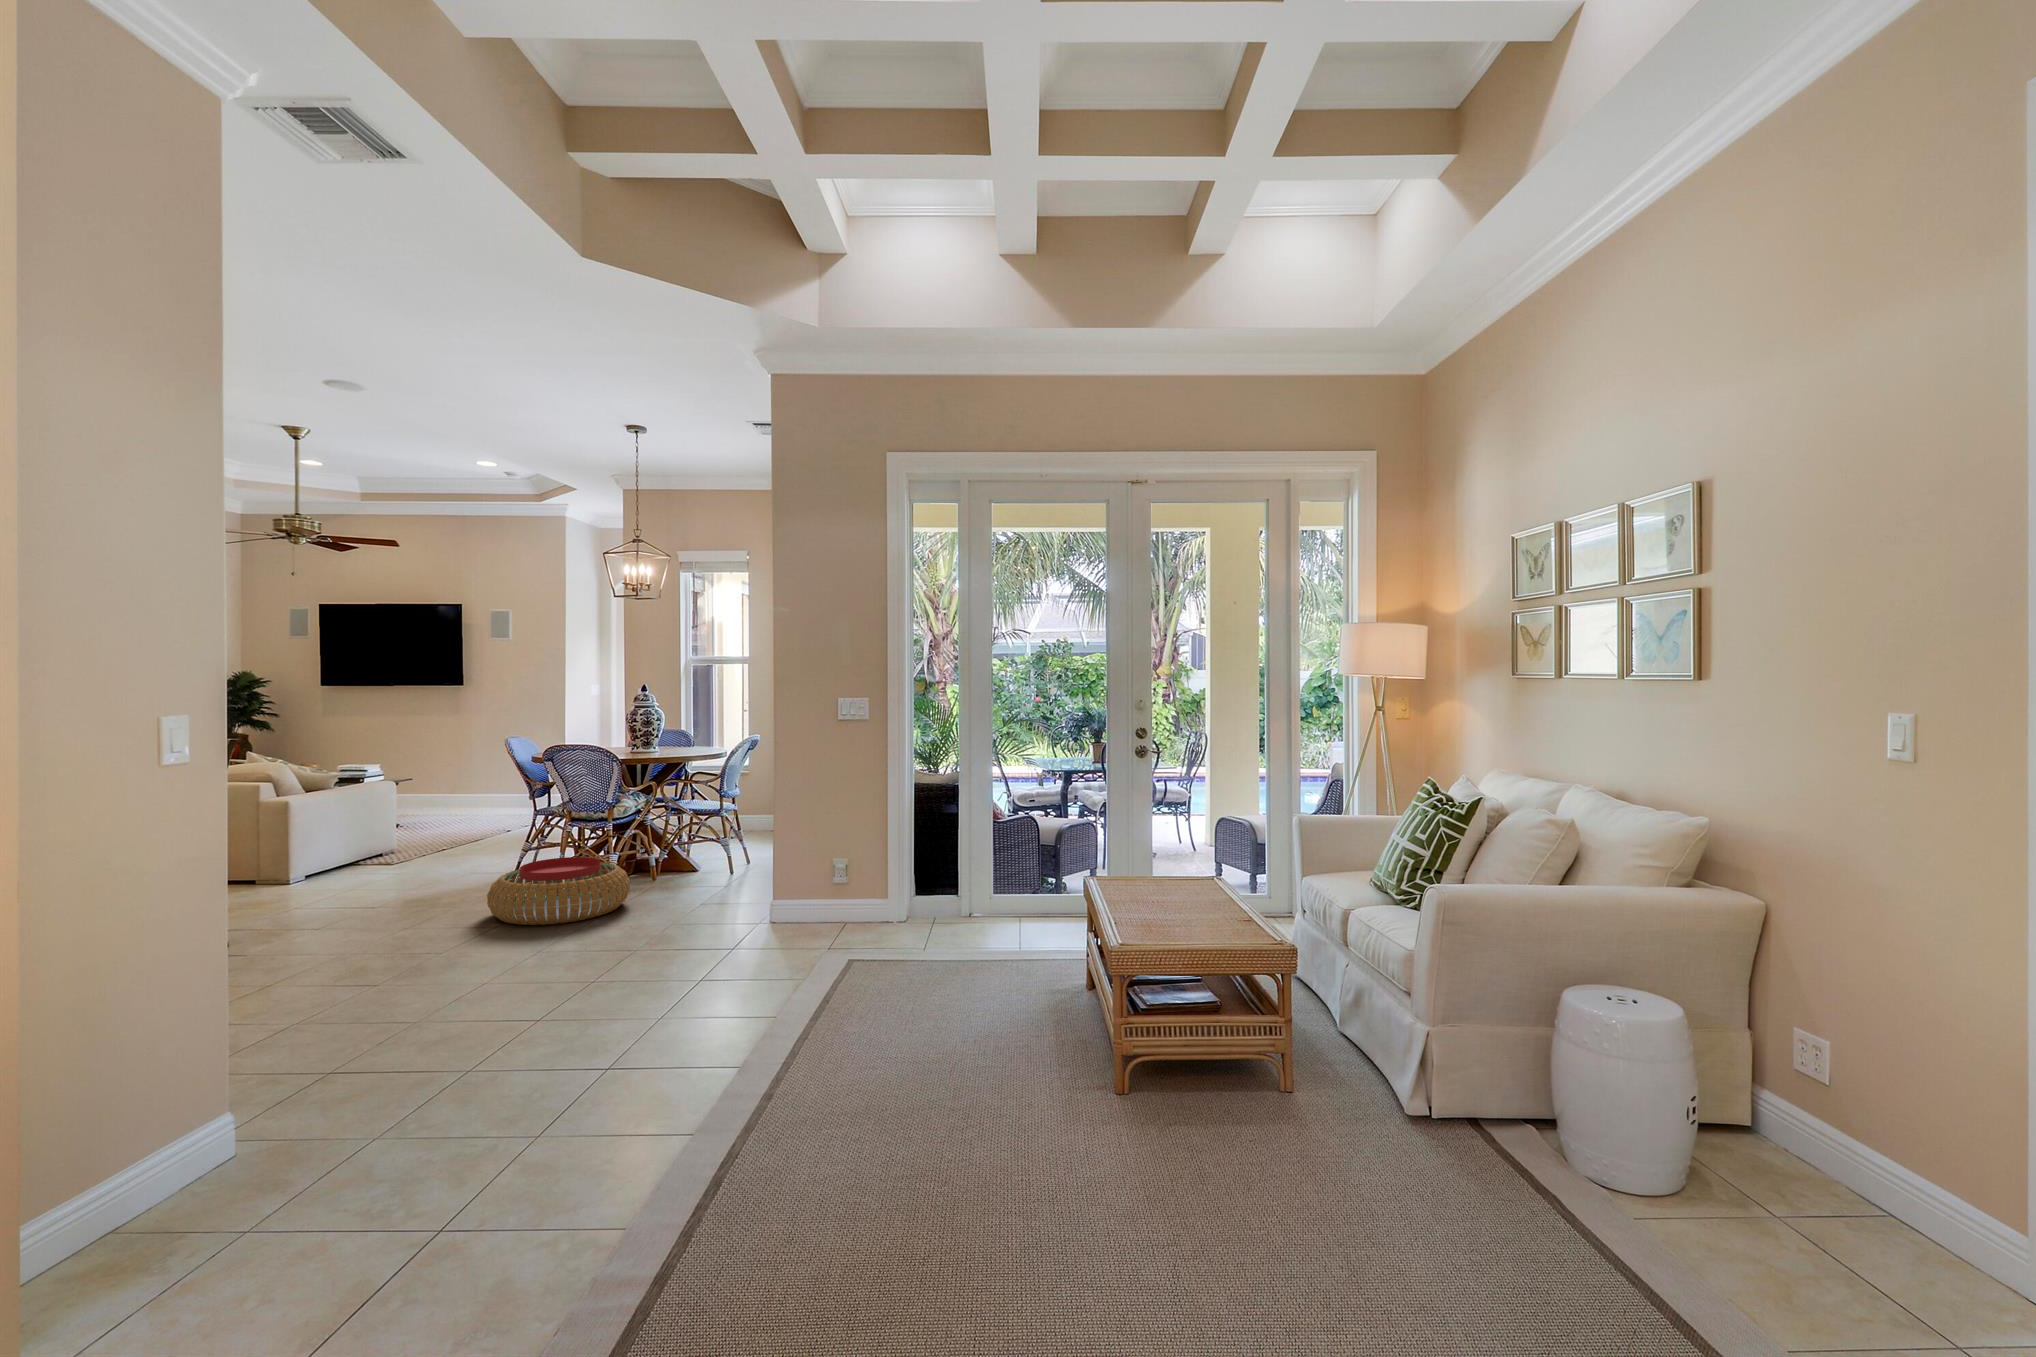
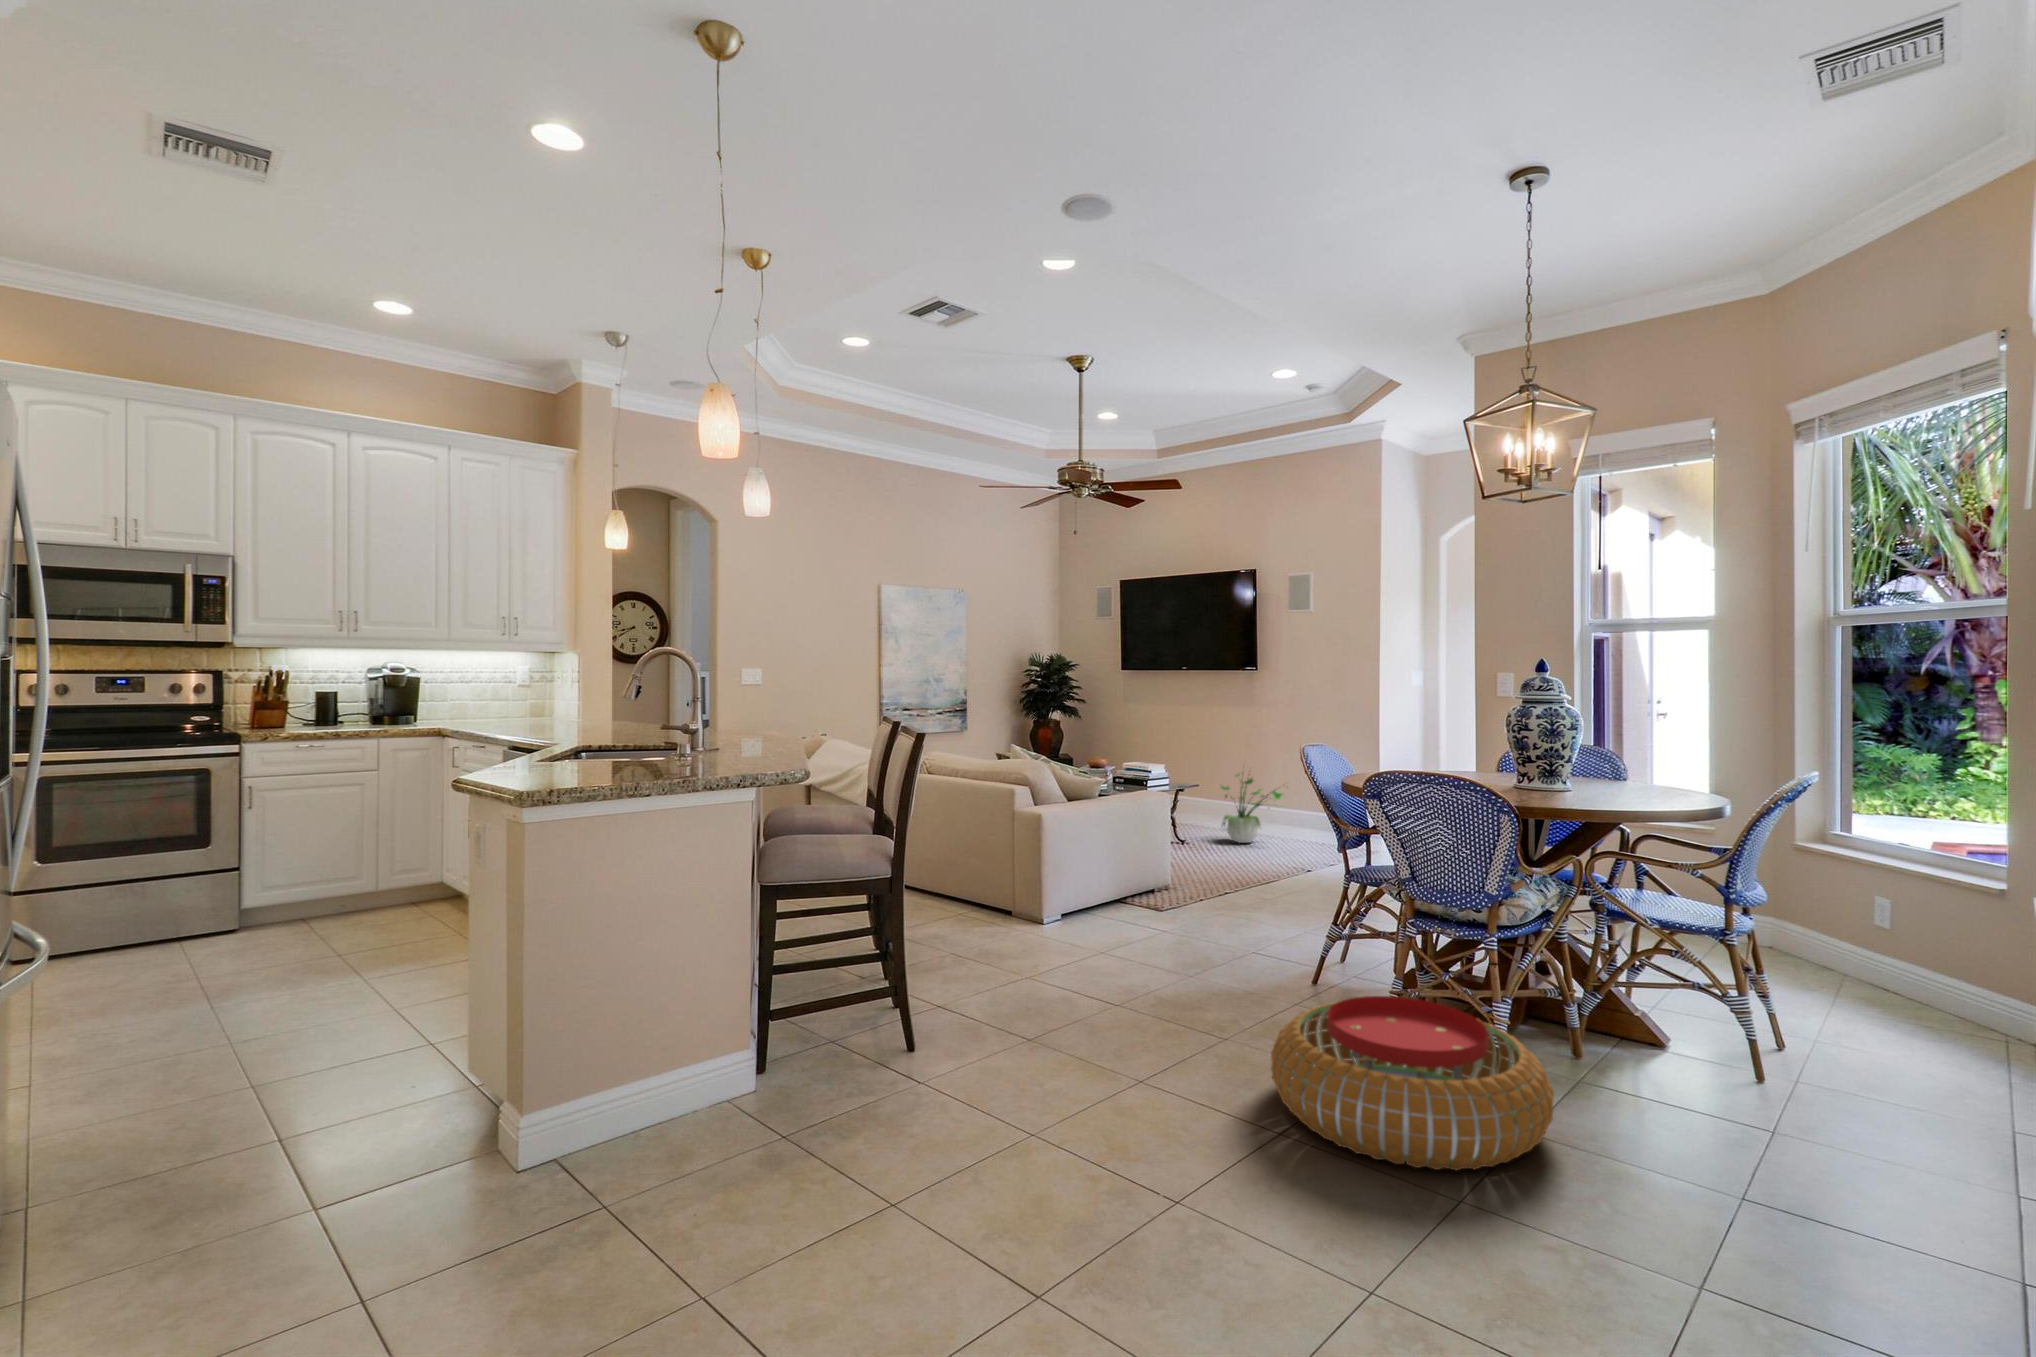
potted plant: none [436,753,499,819] -> present [1221,773,1287,843]

